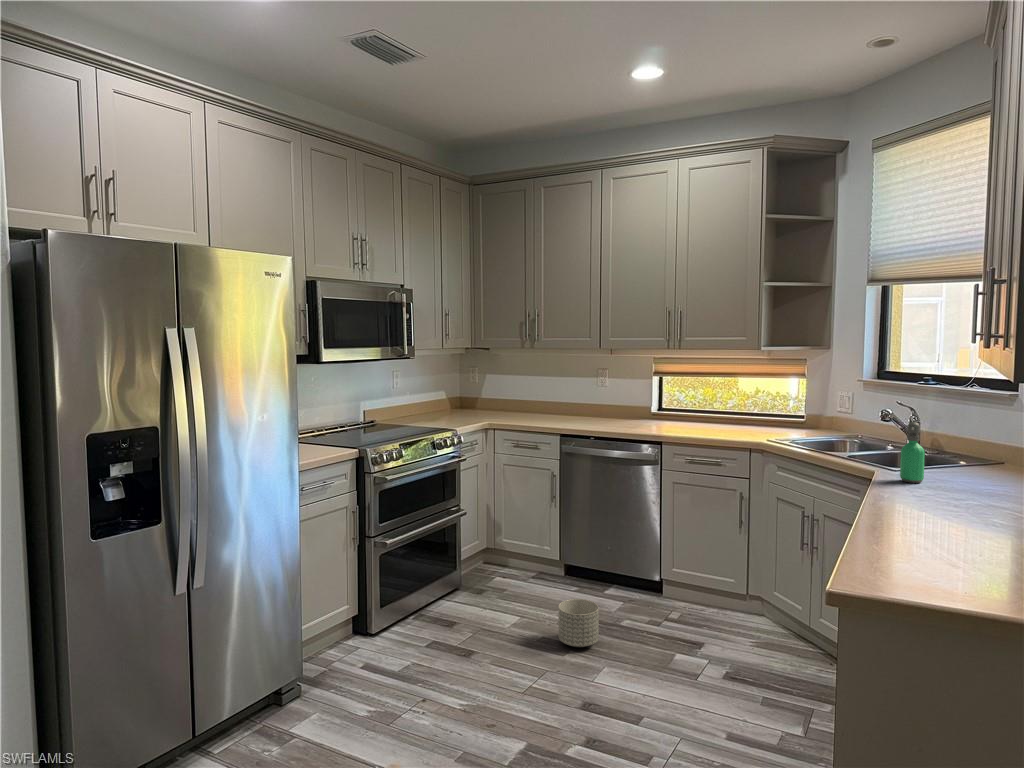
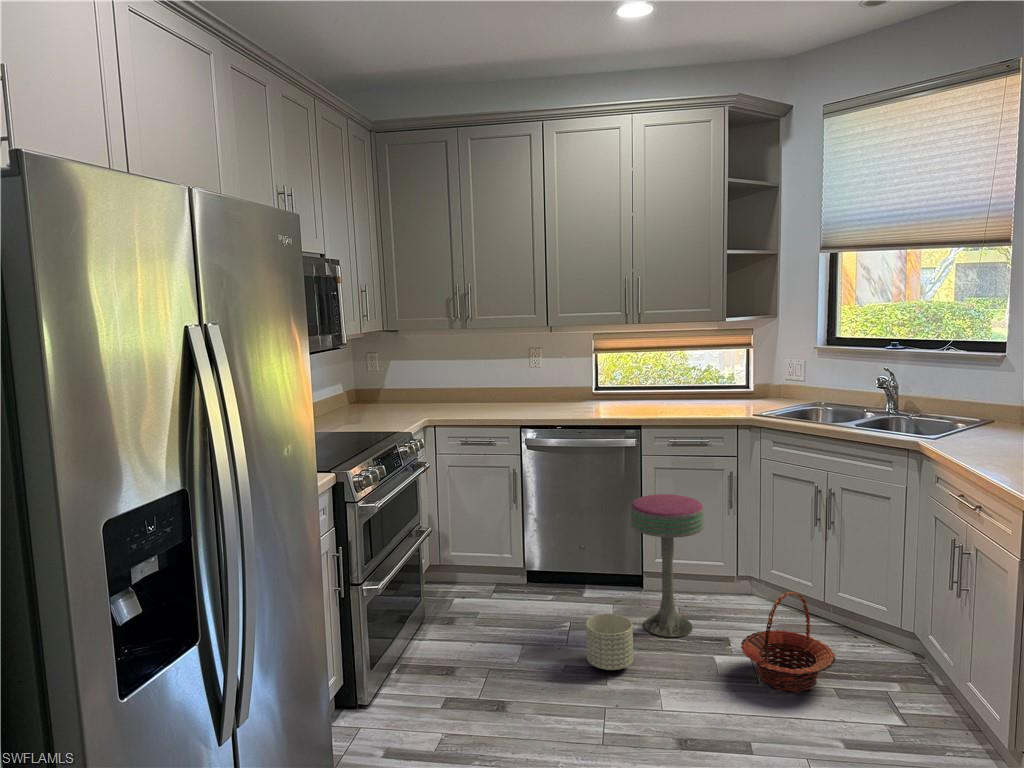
soap dispenser: present [900,422,925,483] -> none [955,388,980,448]
bar stool: none [625,504,691,635] -> present [631,494,704,637]
basket: none [683,603,771,697] -> present [741,592,836,692]

